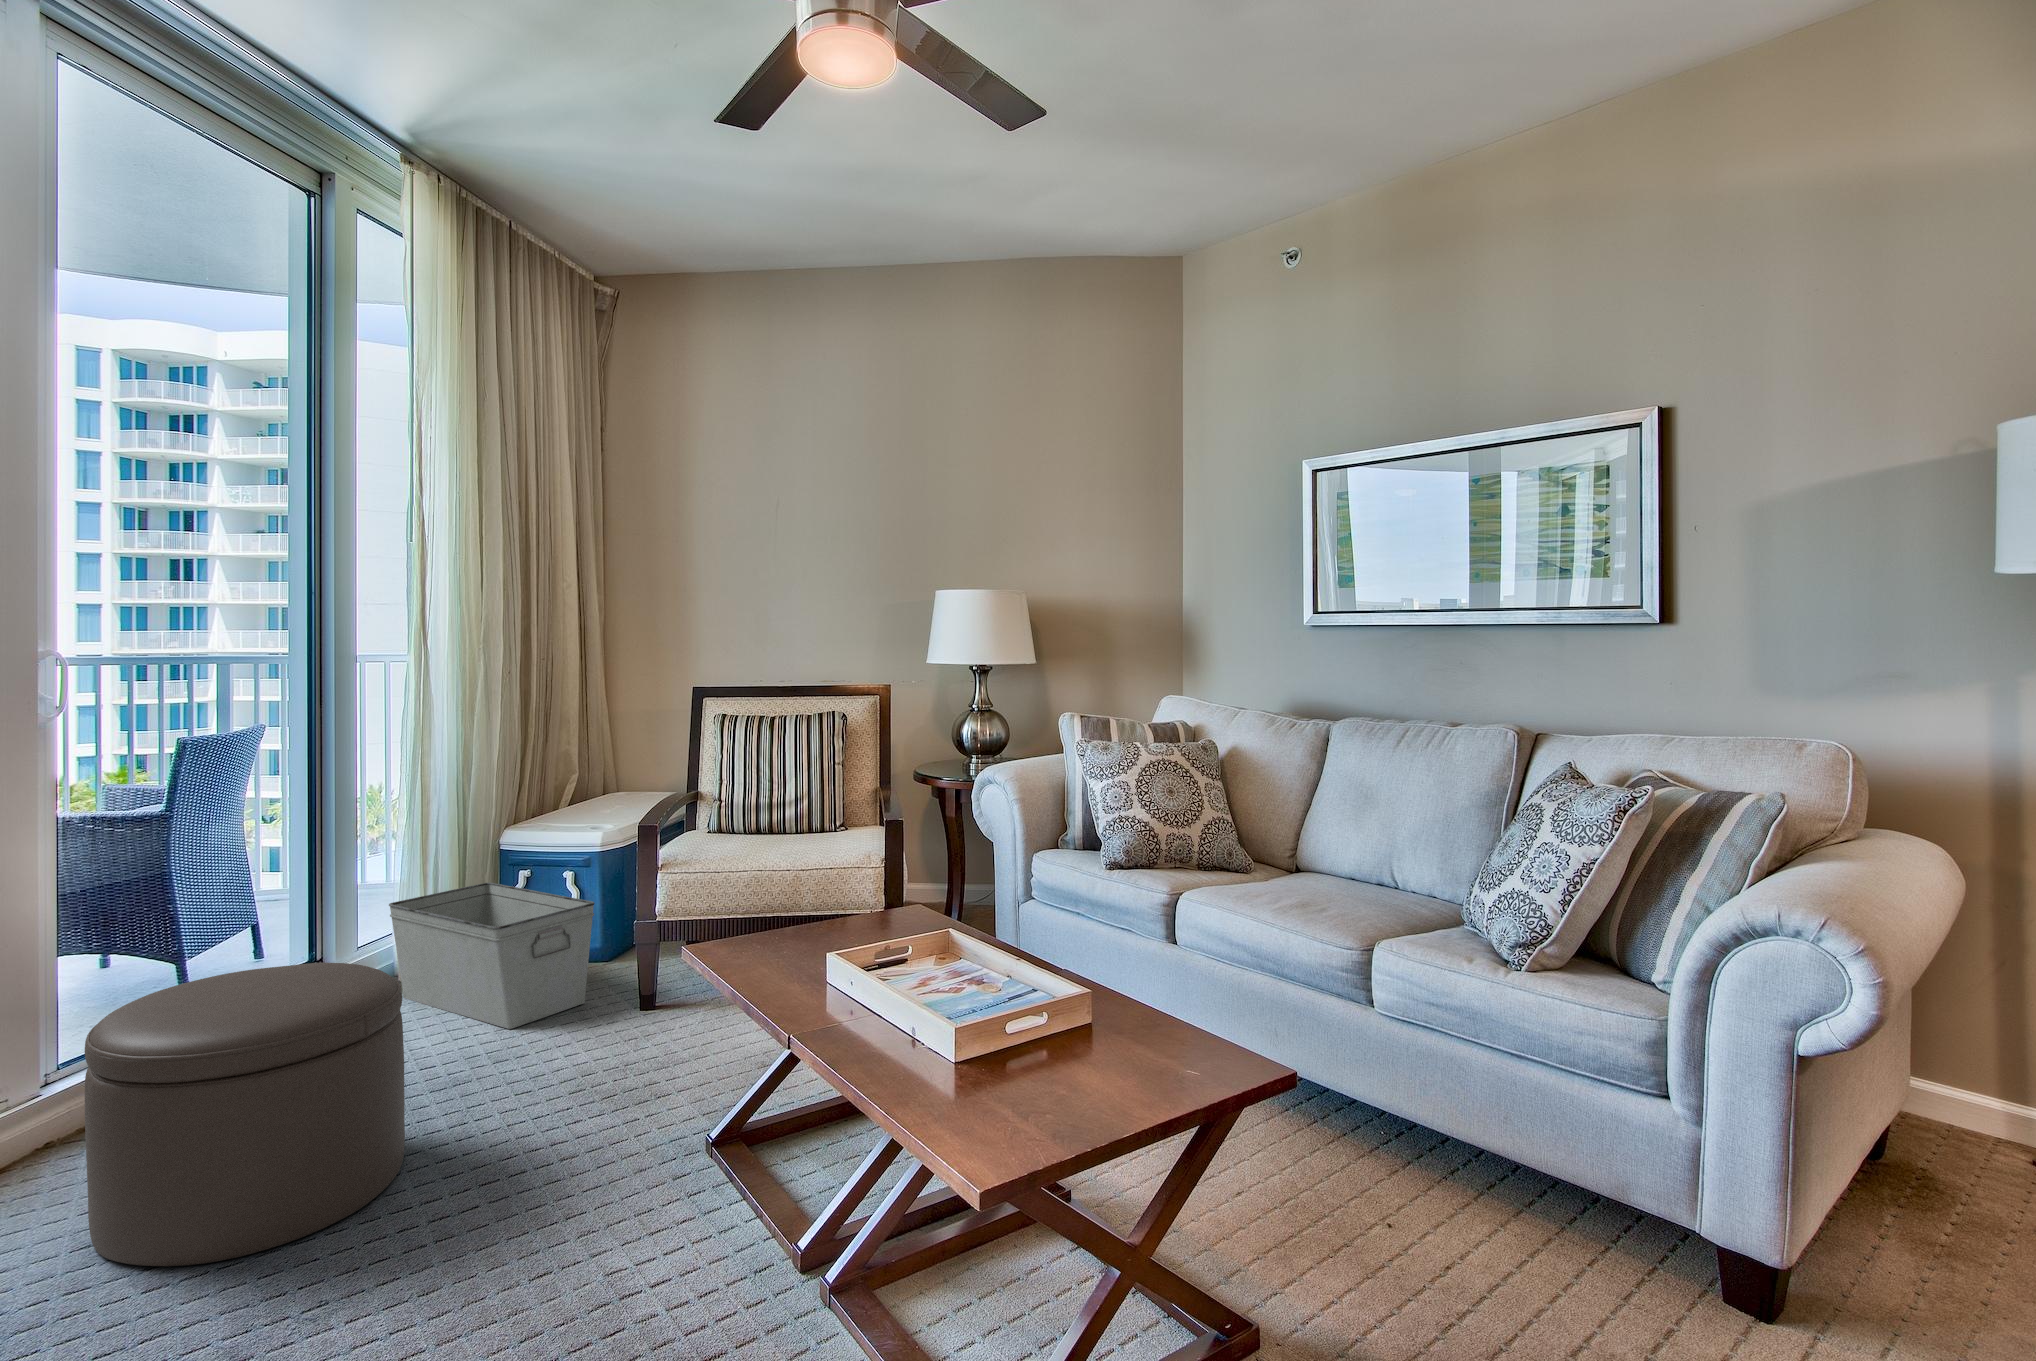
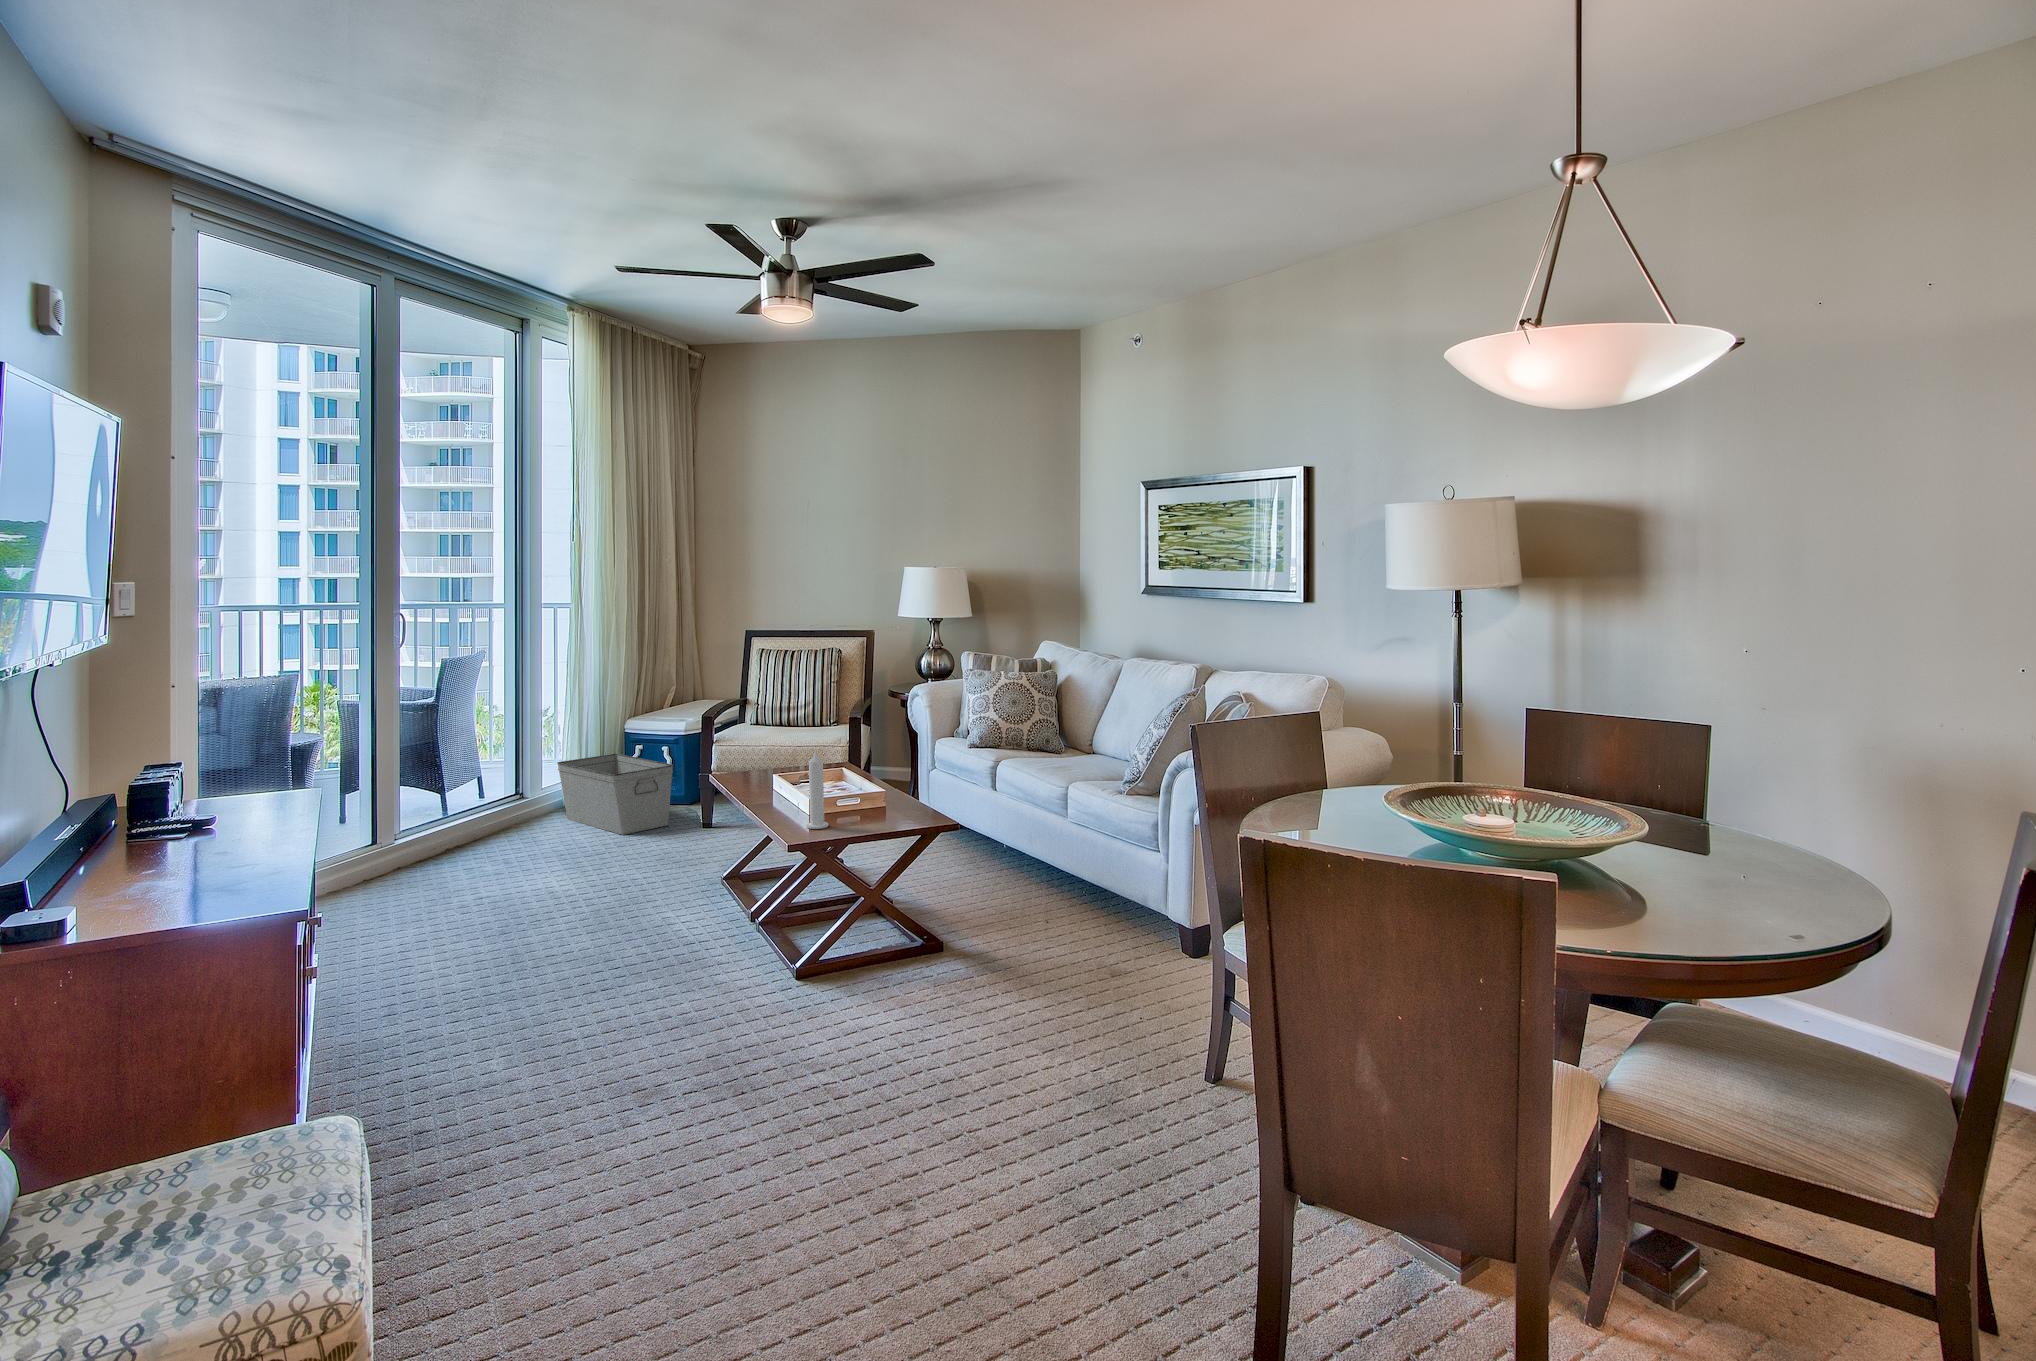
candle: none [1014,921,1060,1093] -> present [806,751,828,829]
ottoman: present [85,963,405,1266] -> none [411,780,558,908]

